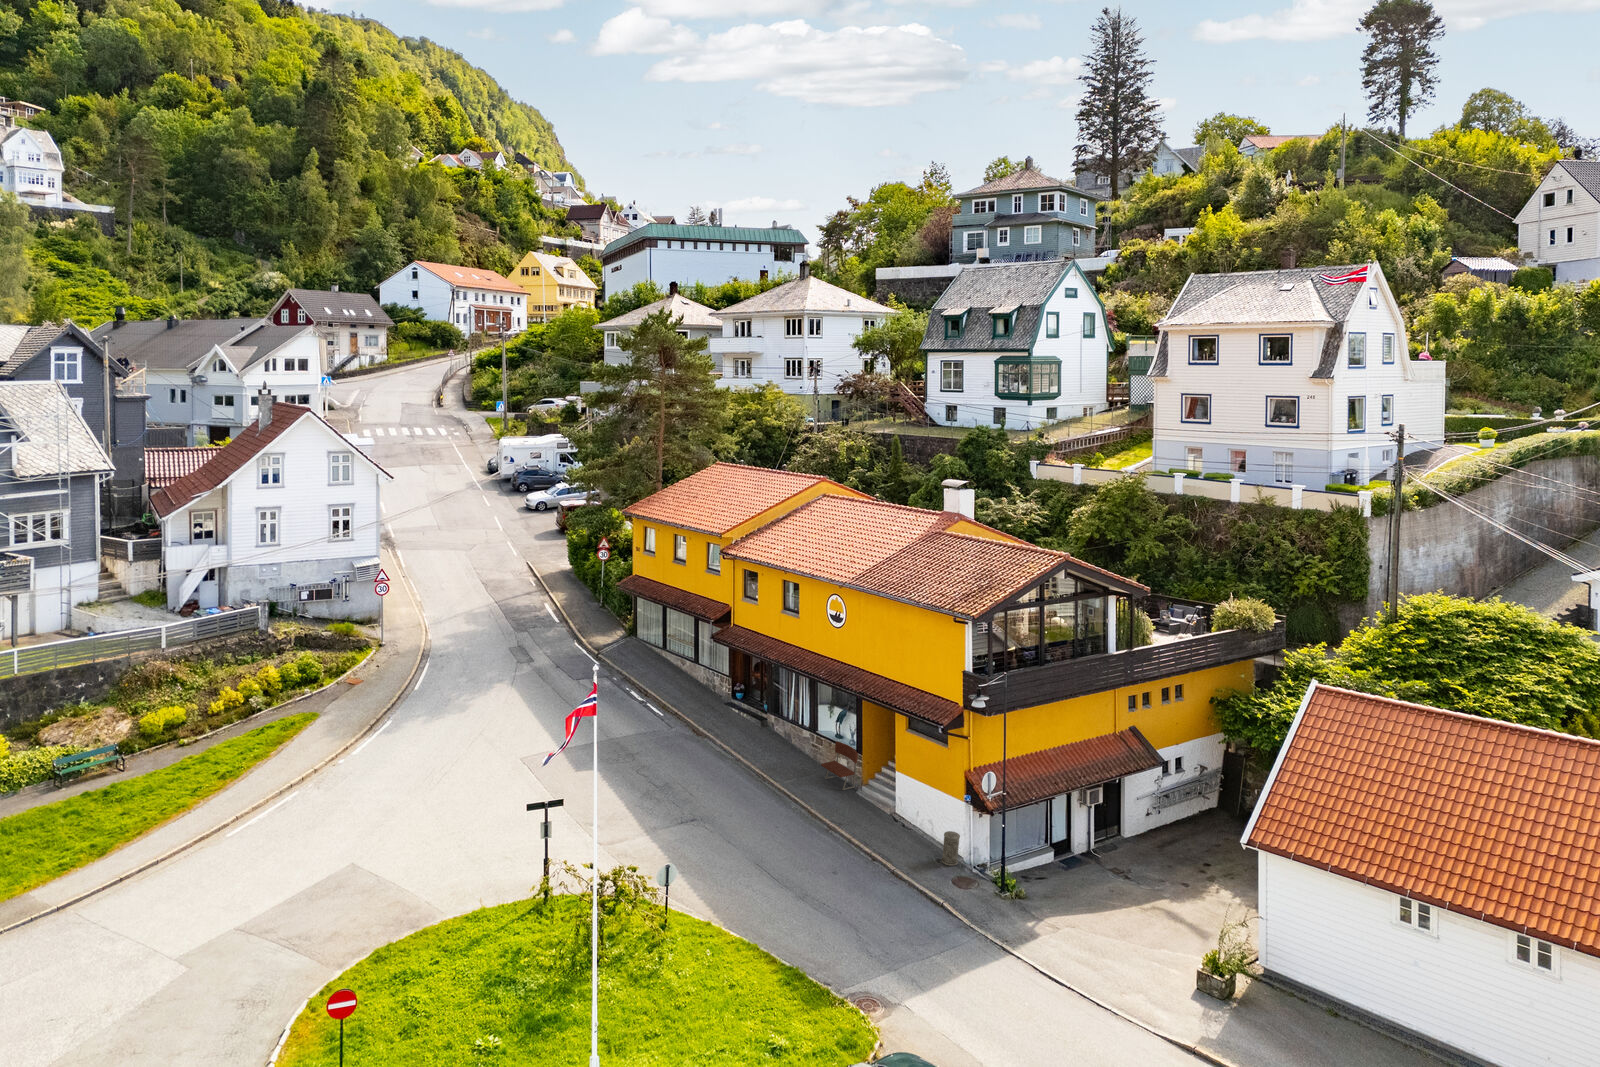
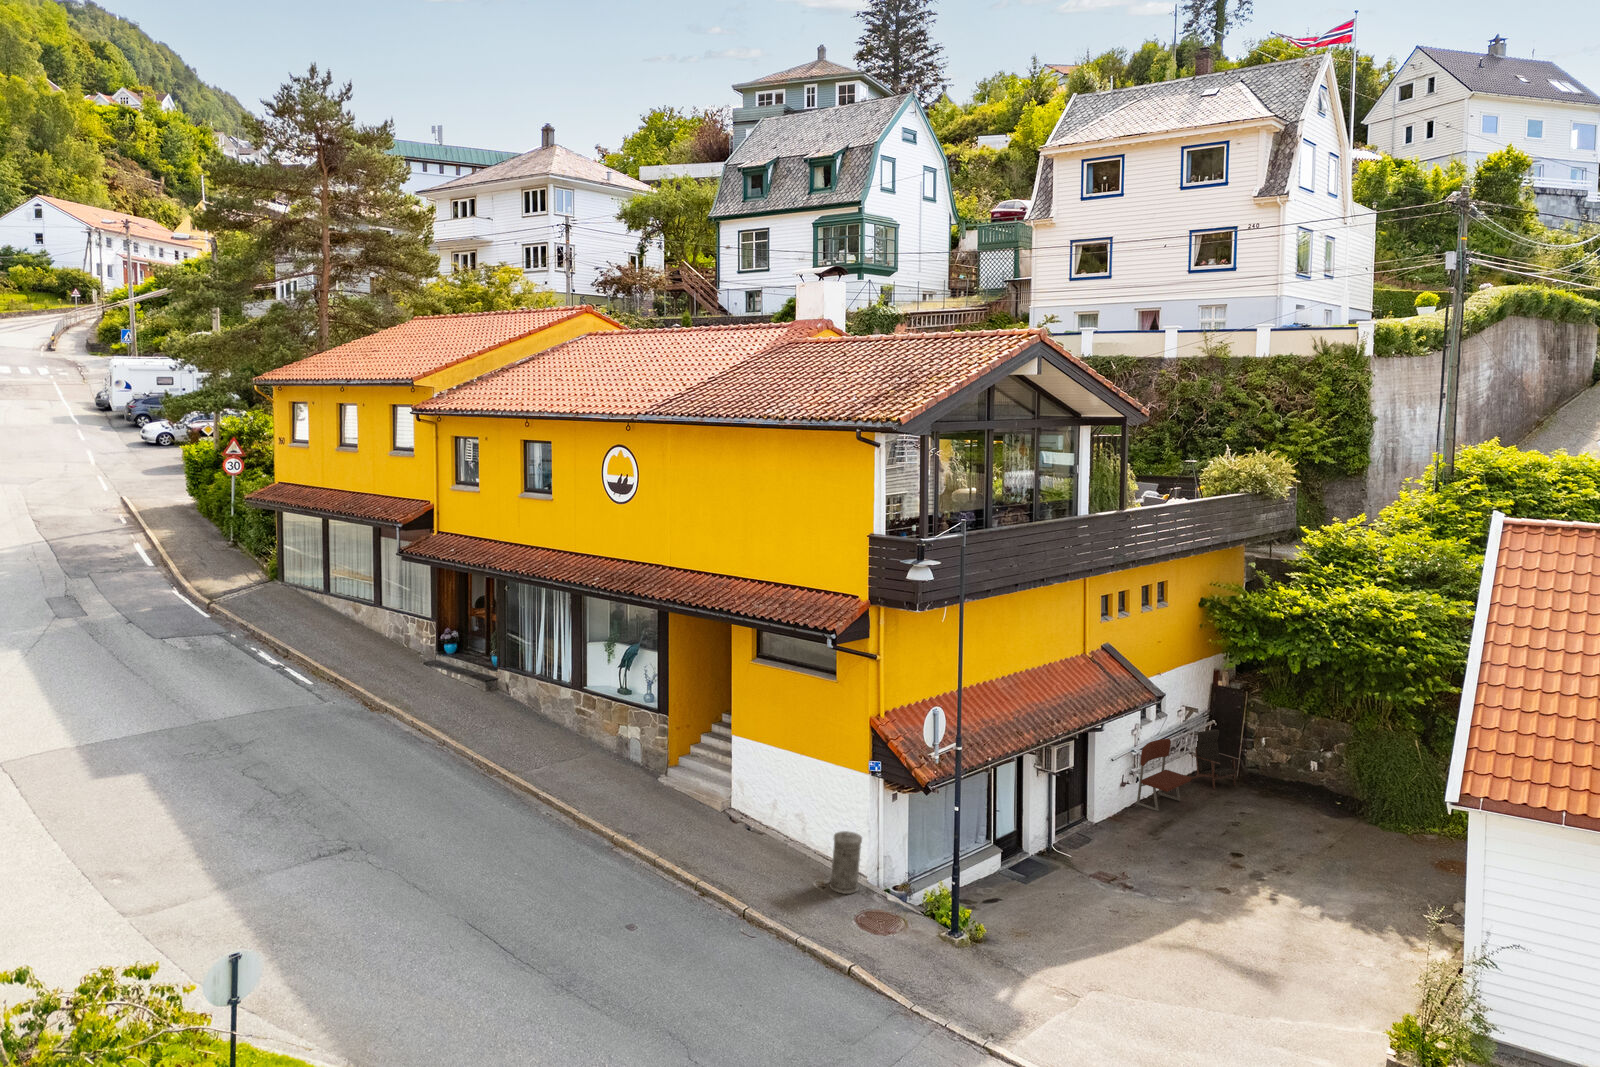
bench: present [821,741,858,790] -> present [1136,739,1192,811]
lounge chair: none [1204,780,1239,820] -> present [1192,729,1241,790]

